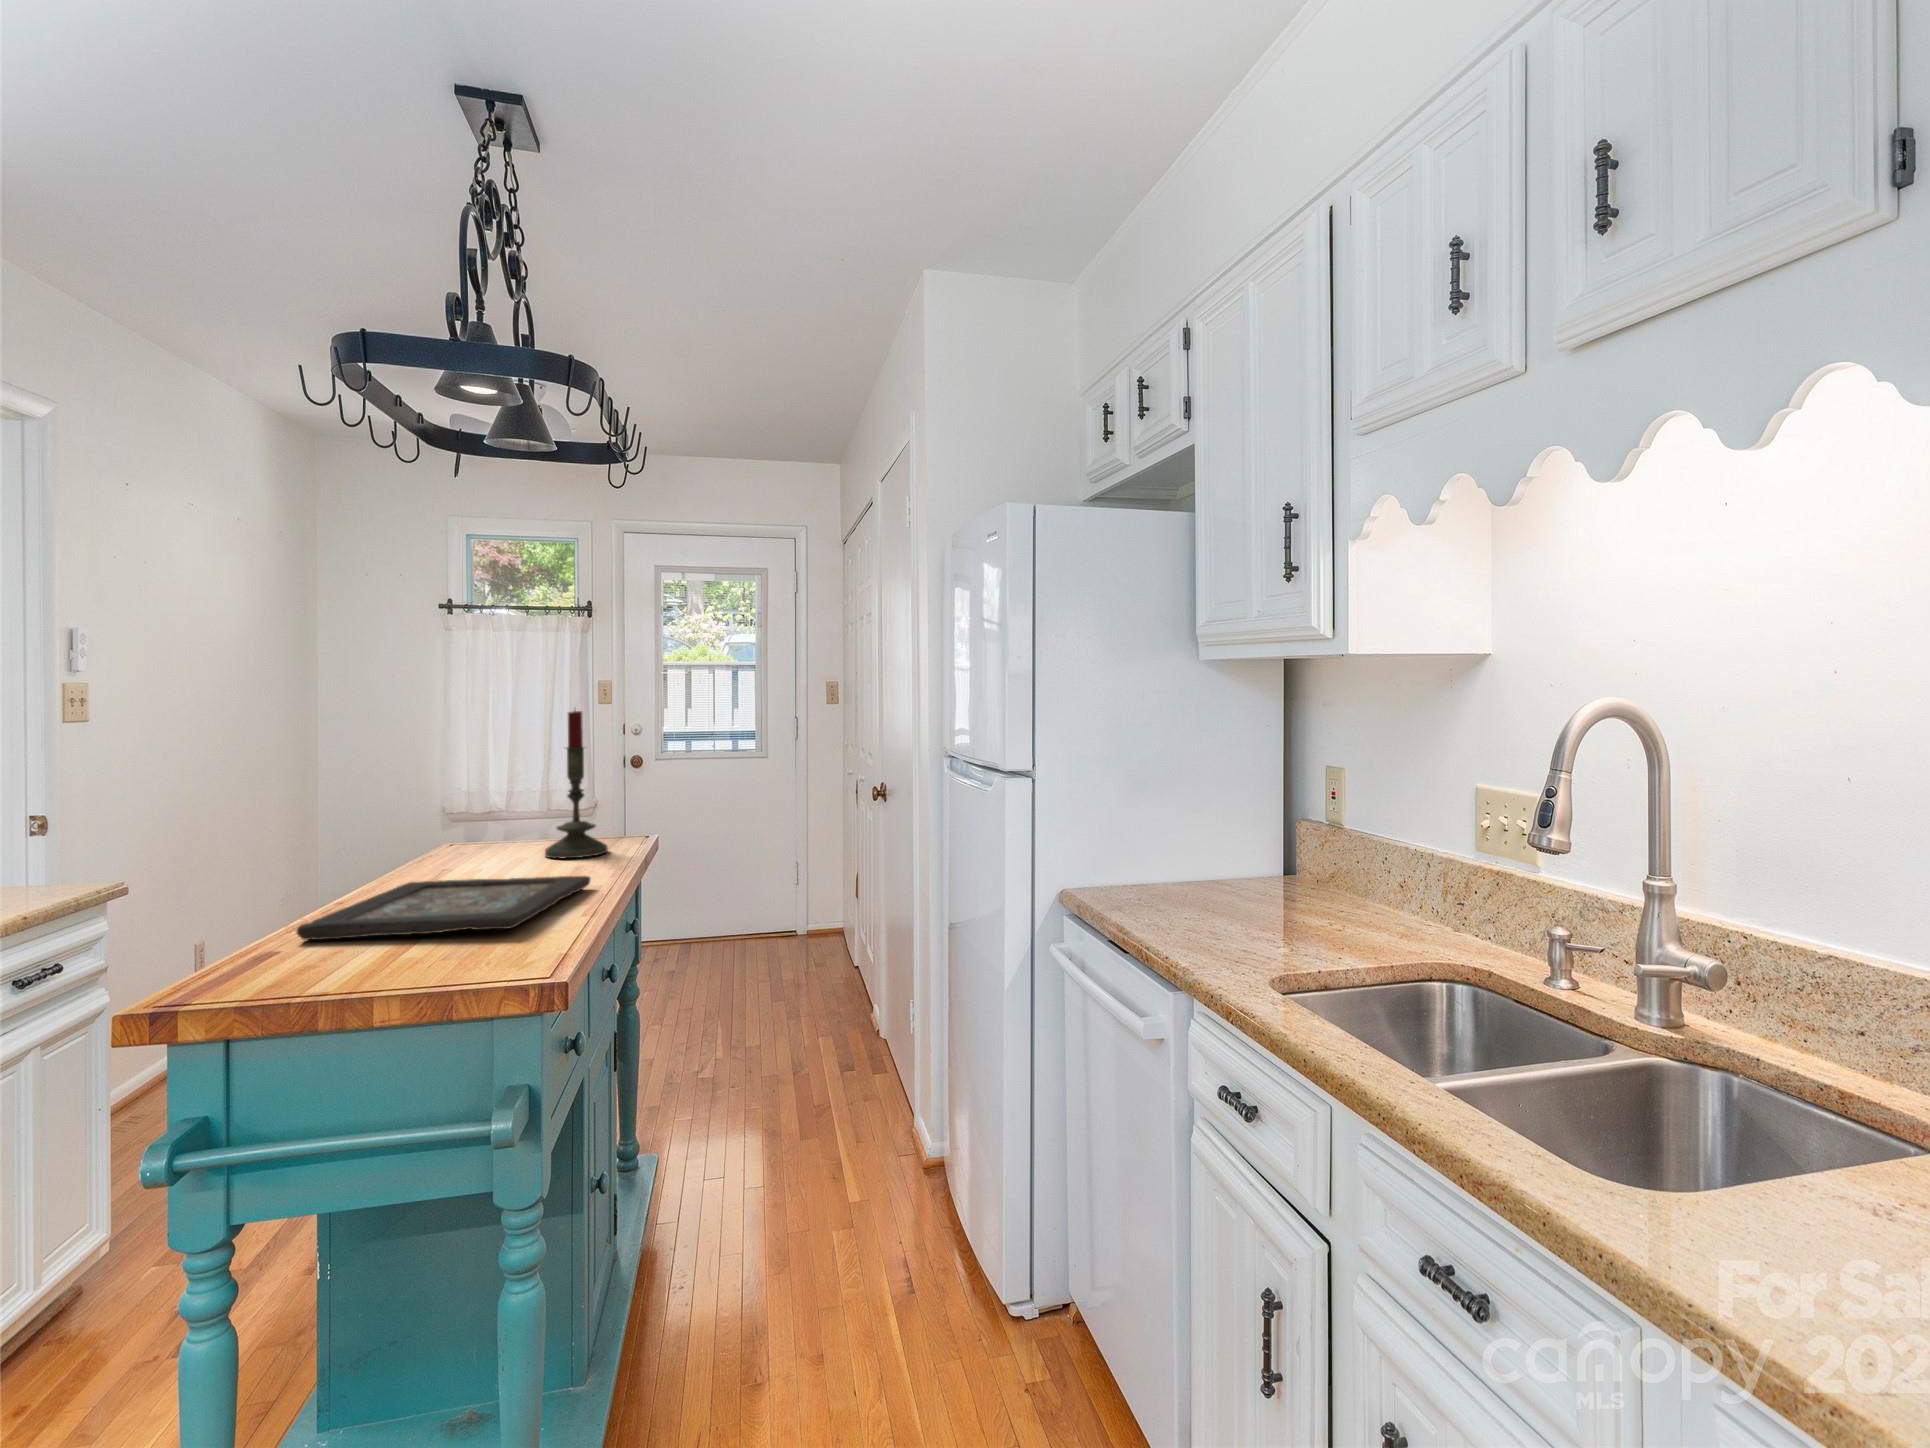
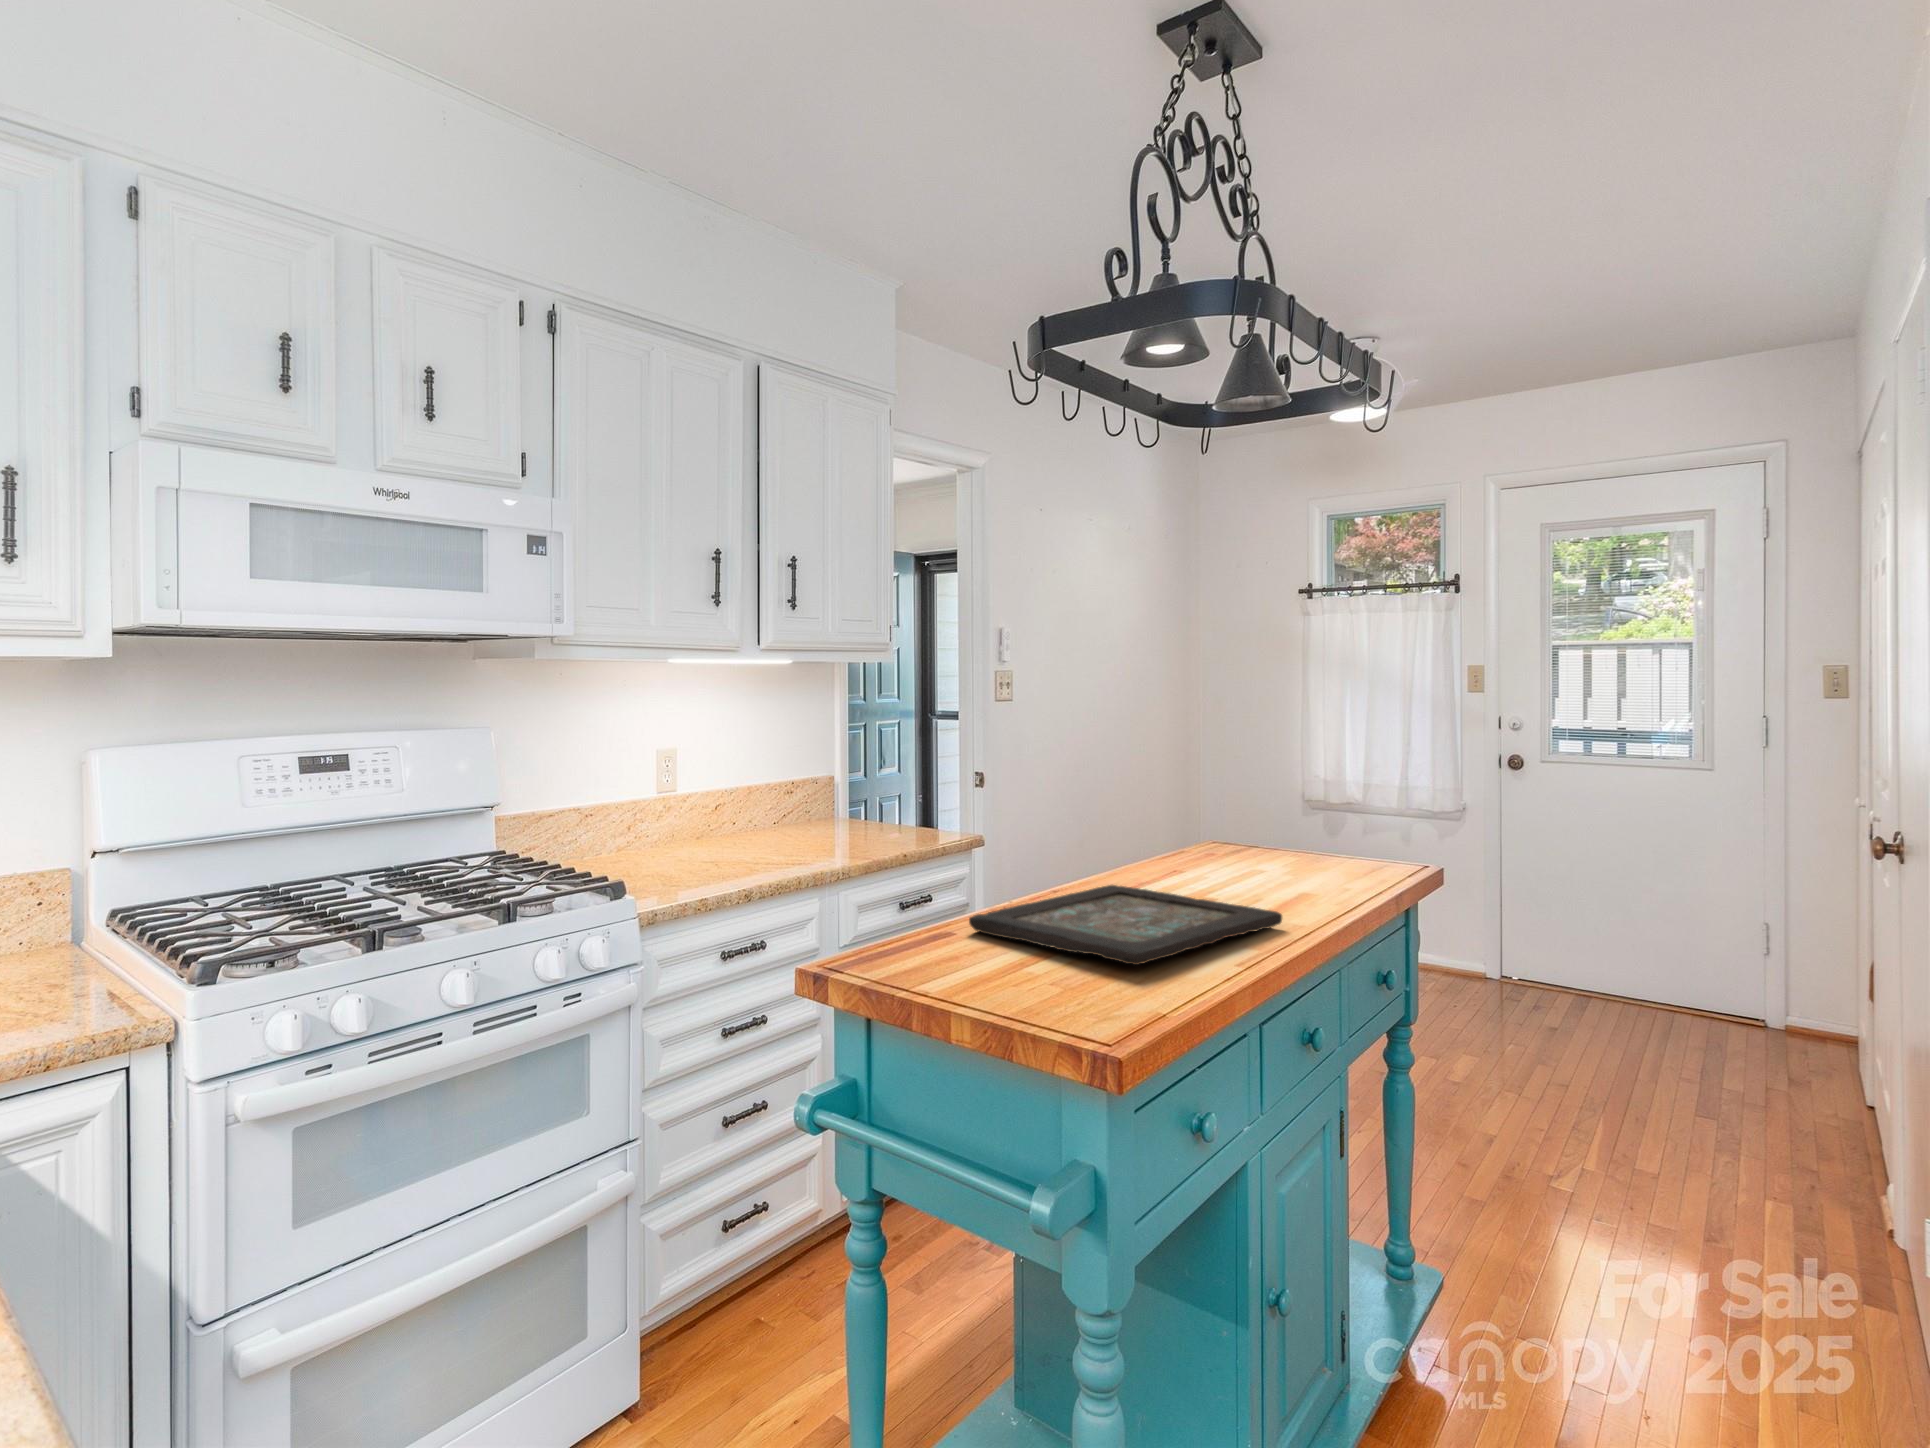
candle: present [545,711,608,858] -> none [1278,701,1352,884]

